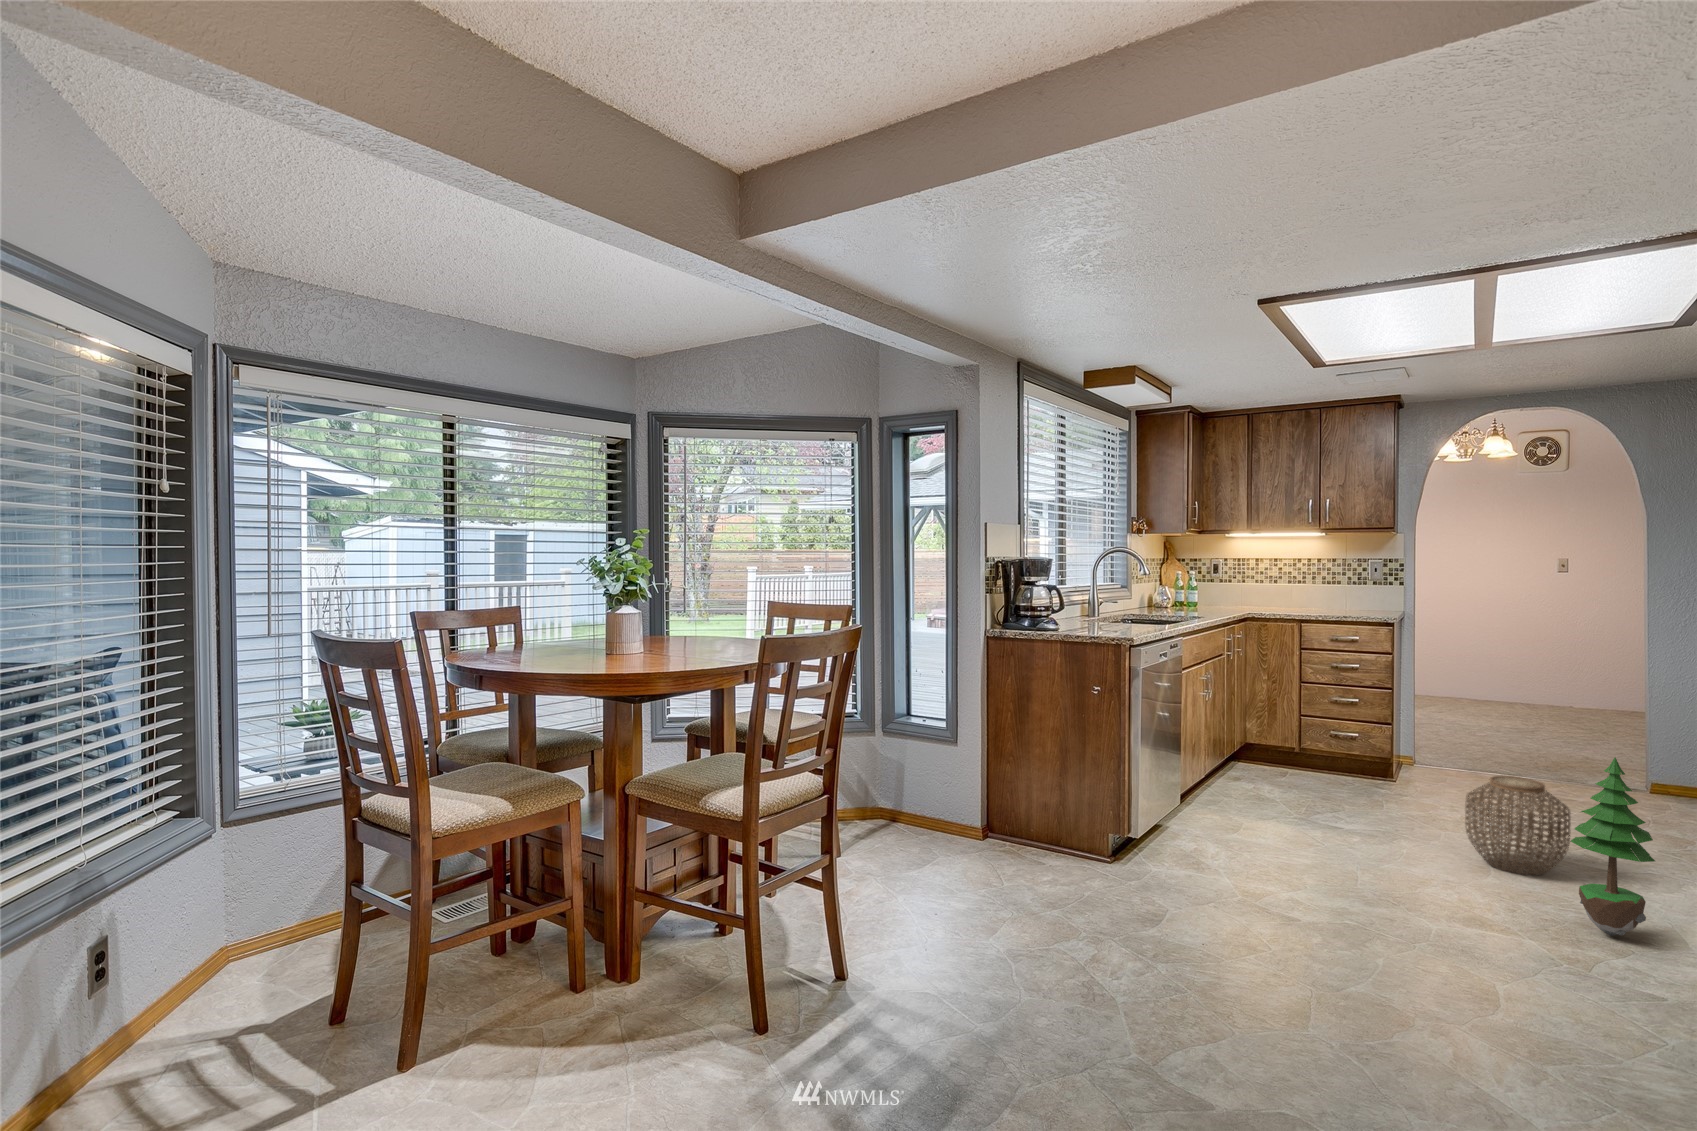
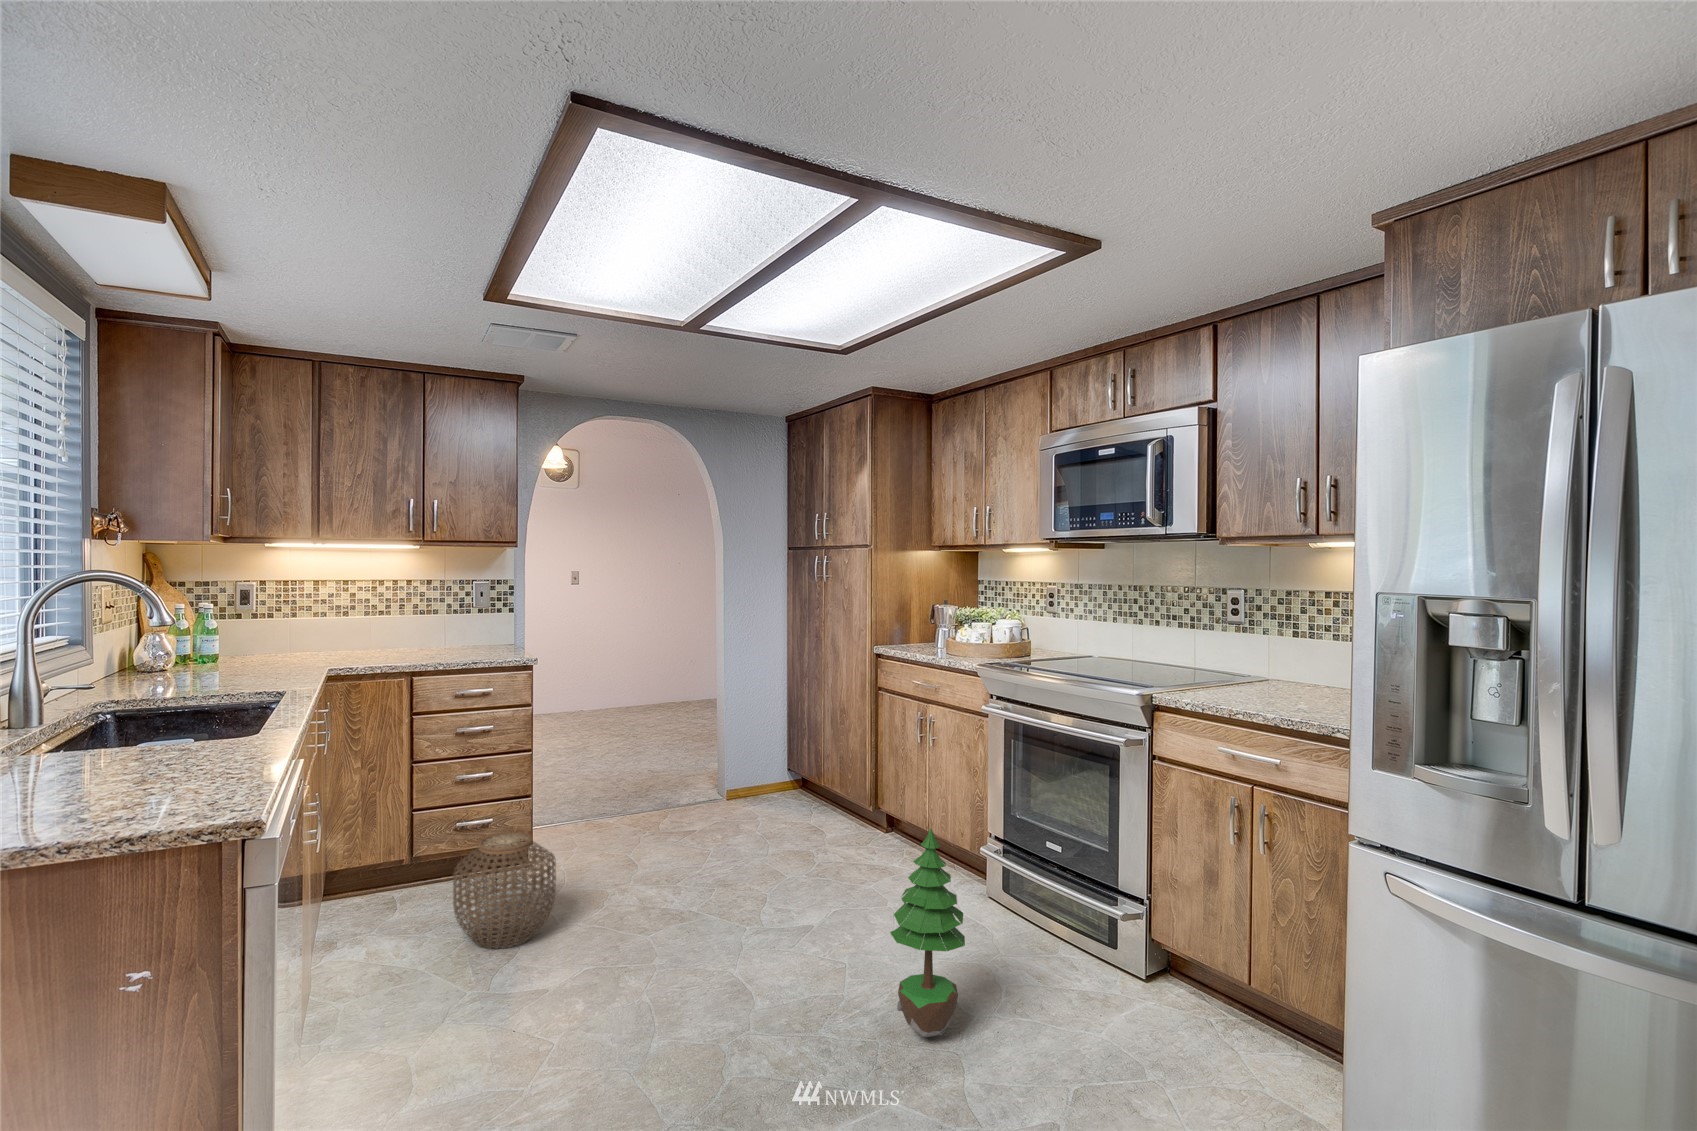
woven basket: present [1465,776,1571,875] -> present [453,832,556,948]

